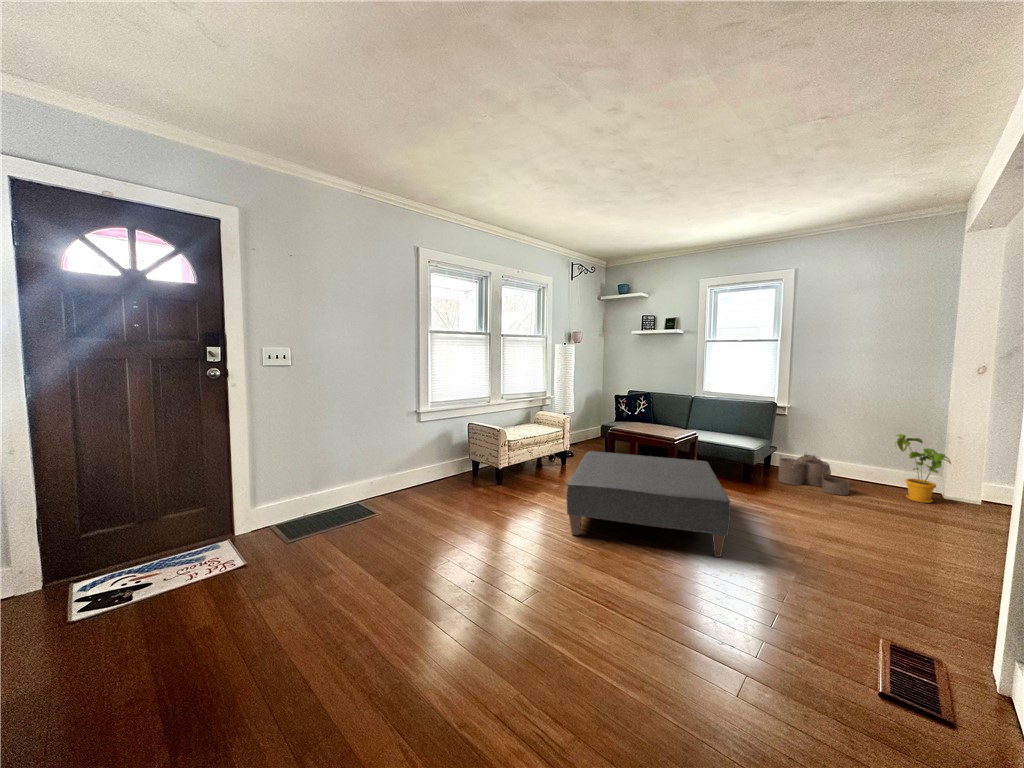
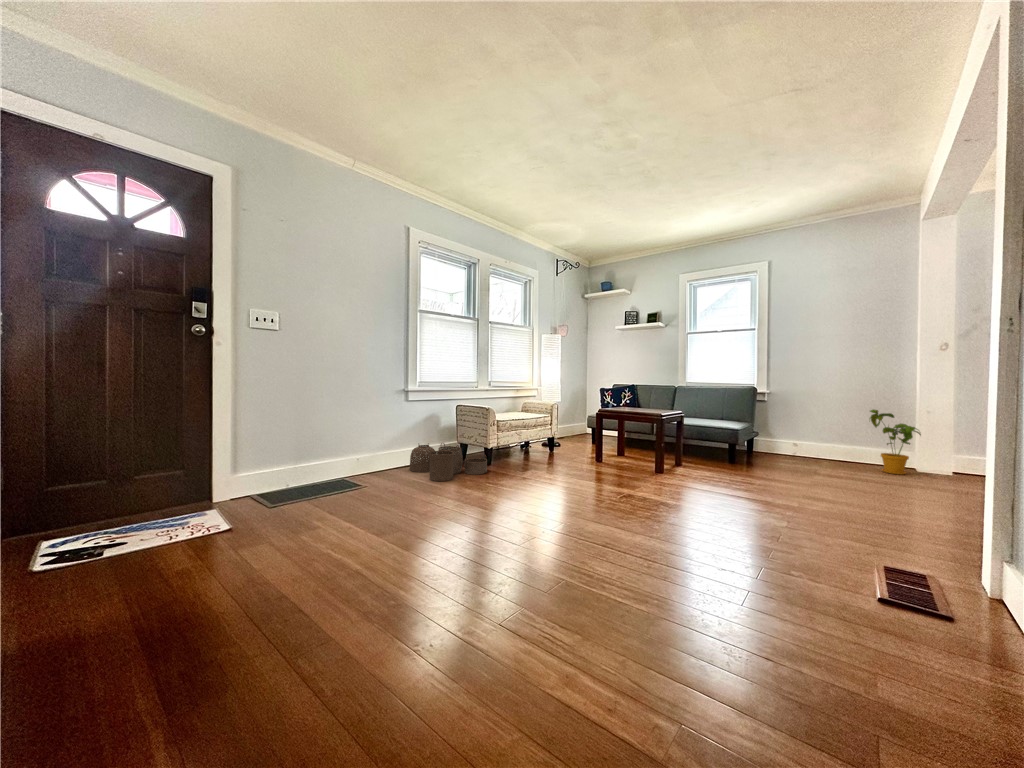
ottoman: present [567,451,731,557] -> none [563,430,725,513]
woven basket: present [779,454,850,495] -> present [410,443,487,481]

